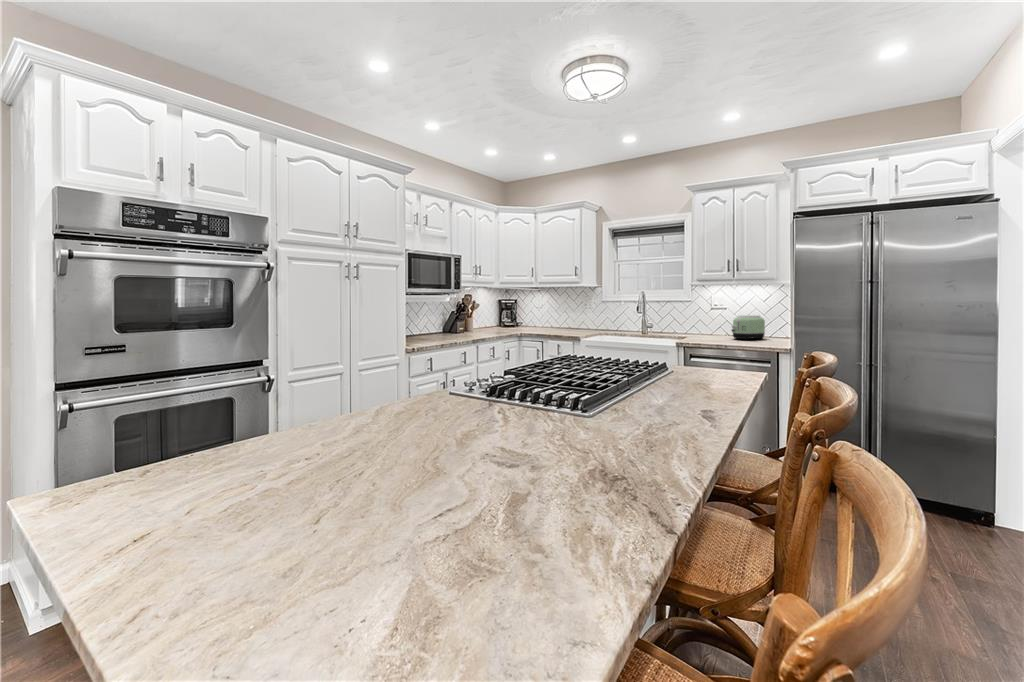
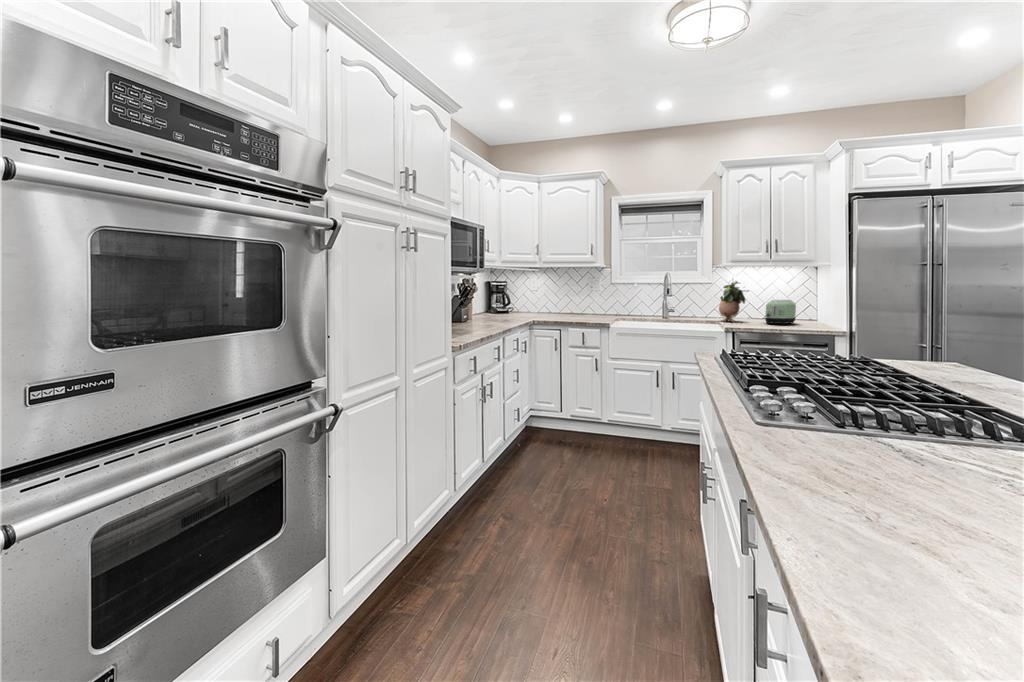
potted plant: none [693,298,716,337] -> present [719,281,745,322]

